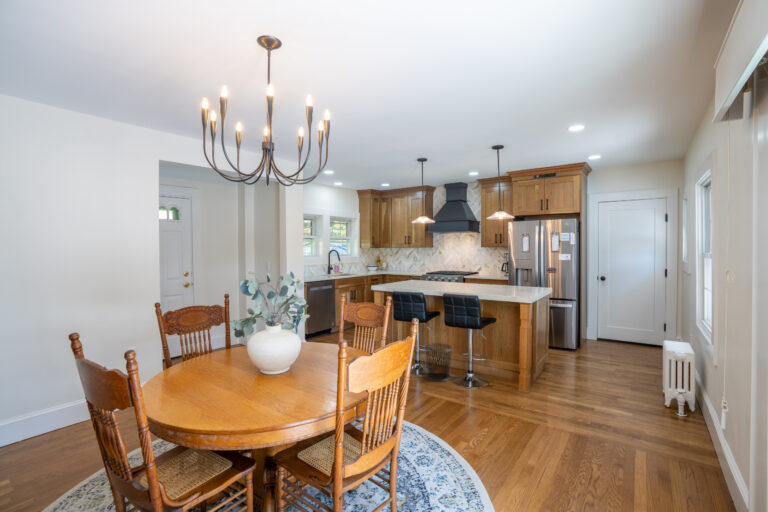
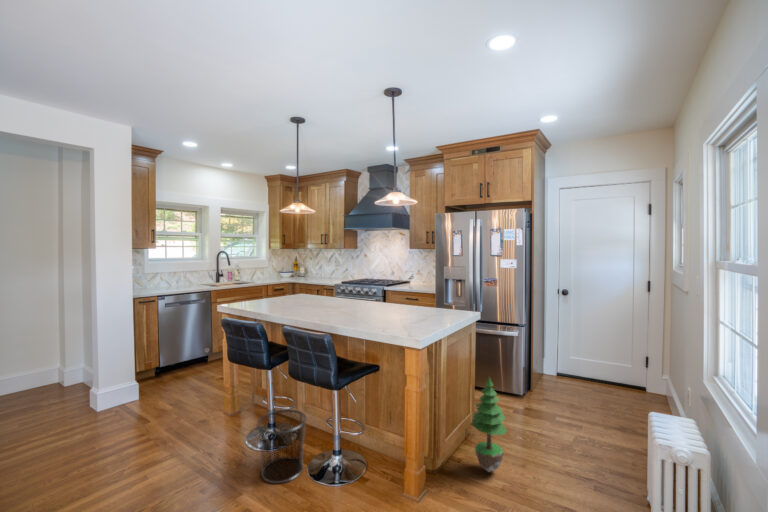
potted tree: none [553,321,576,379] -> present [472,378,507,472]

